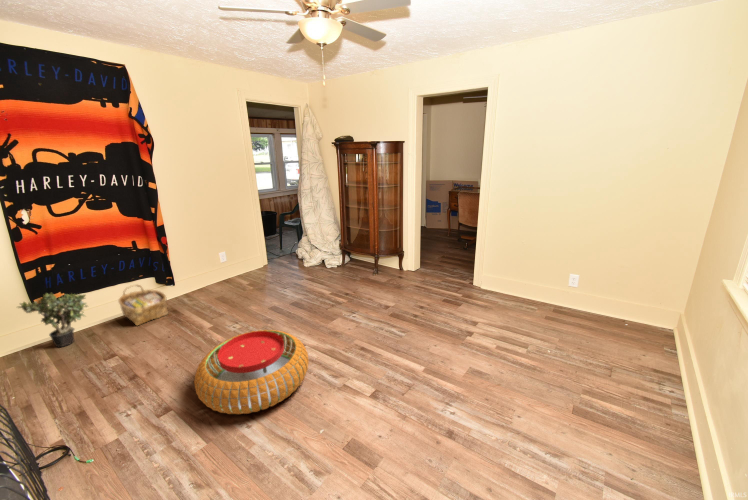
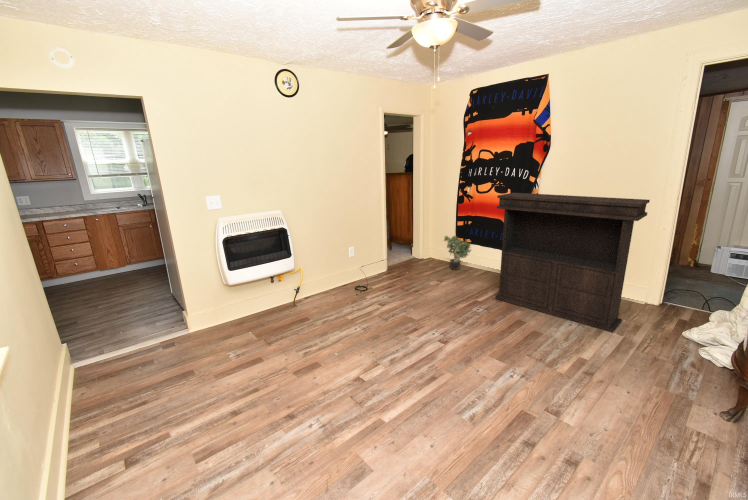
console table: none [168,188,294,316] -> present [496,193,650,333]
woven basket: present [119,285,168,325] -> none [476,254,509,284]
pouf: present [194,330,309,414] -> none [359,291,440,343]

